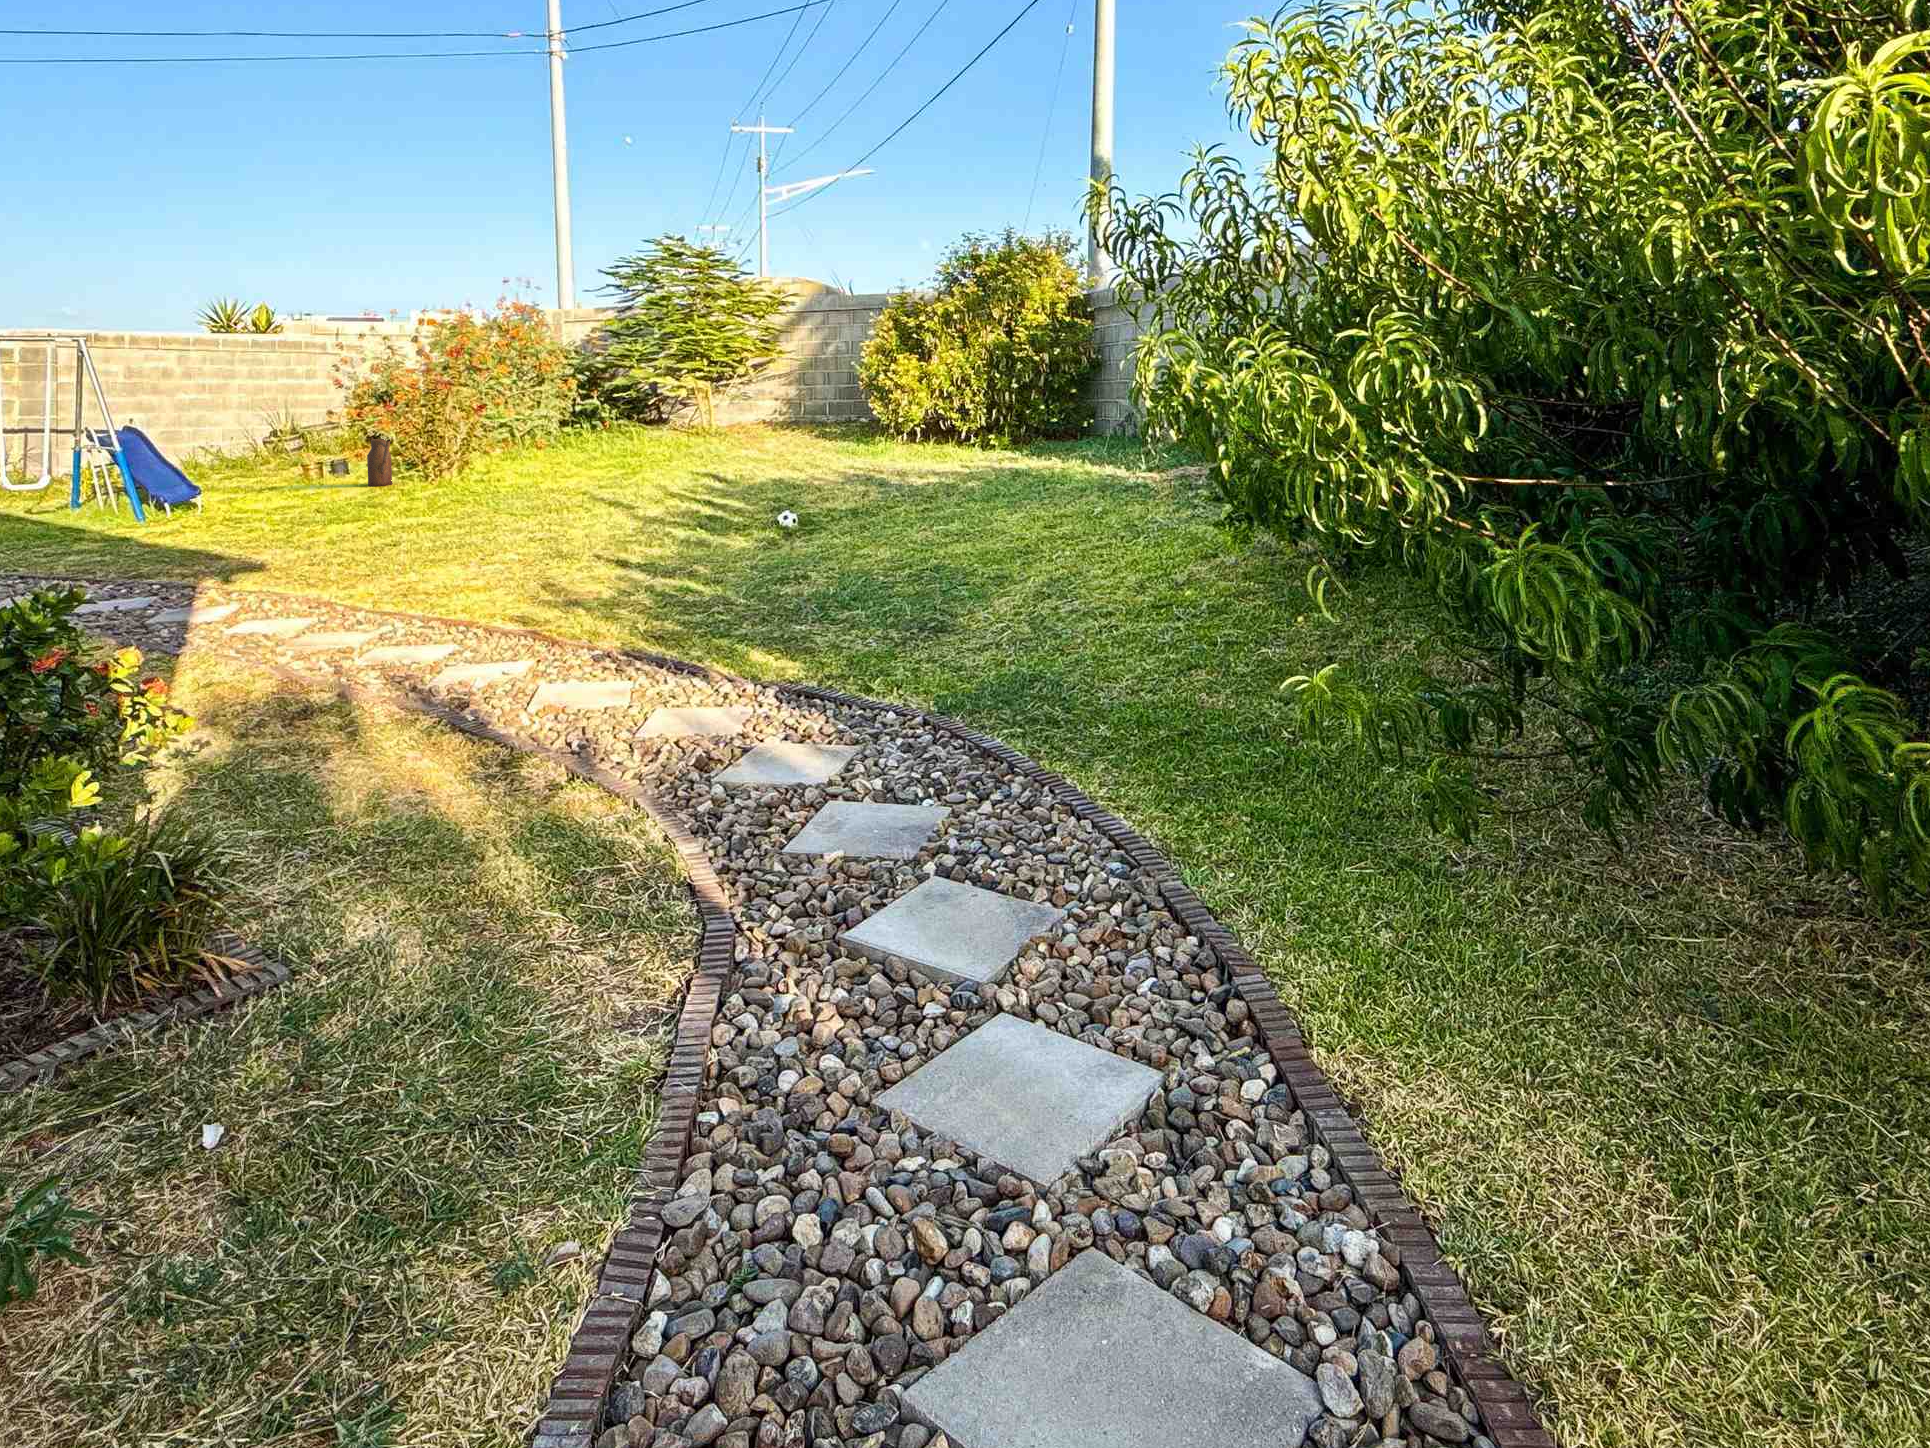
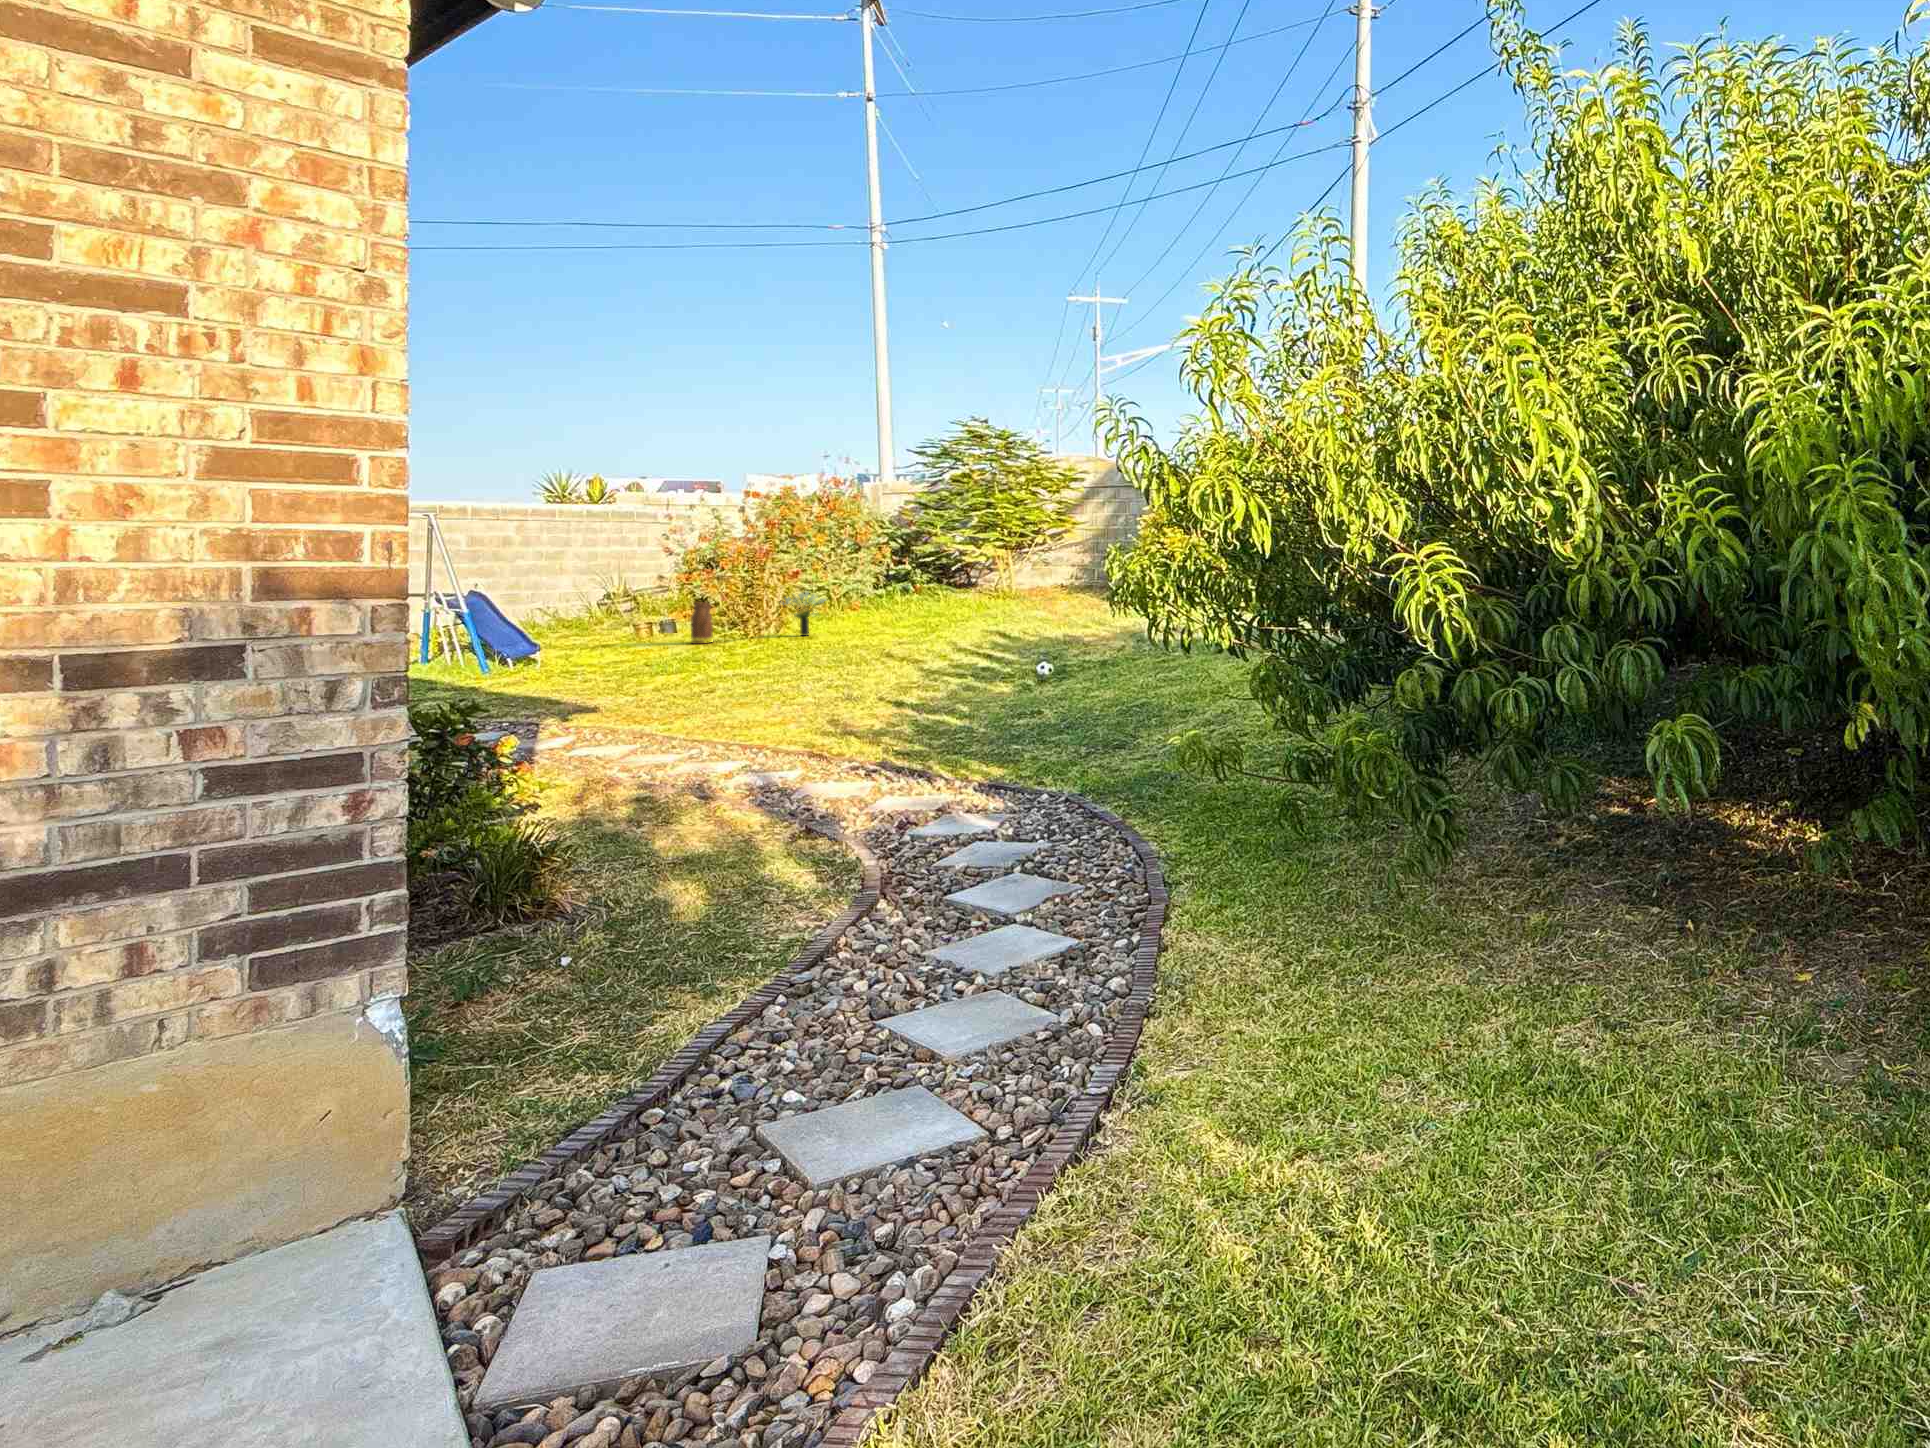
potted plant: none [466,425,517,477] -> present [785,592,825,636]

